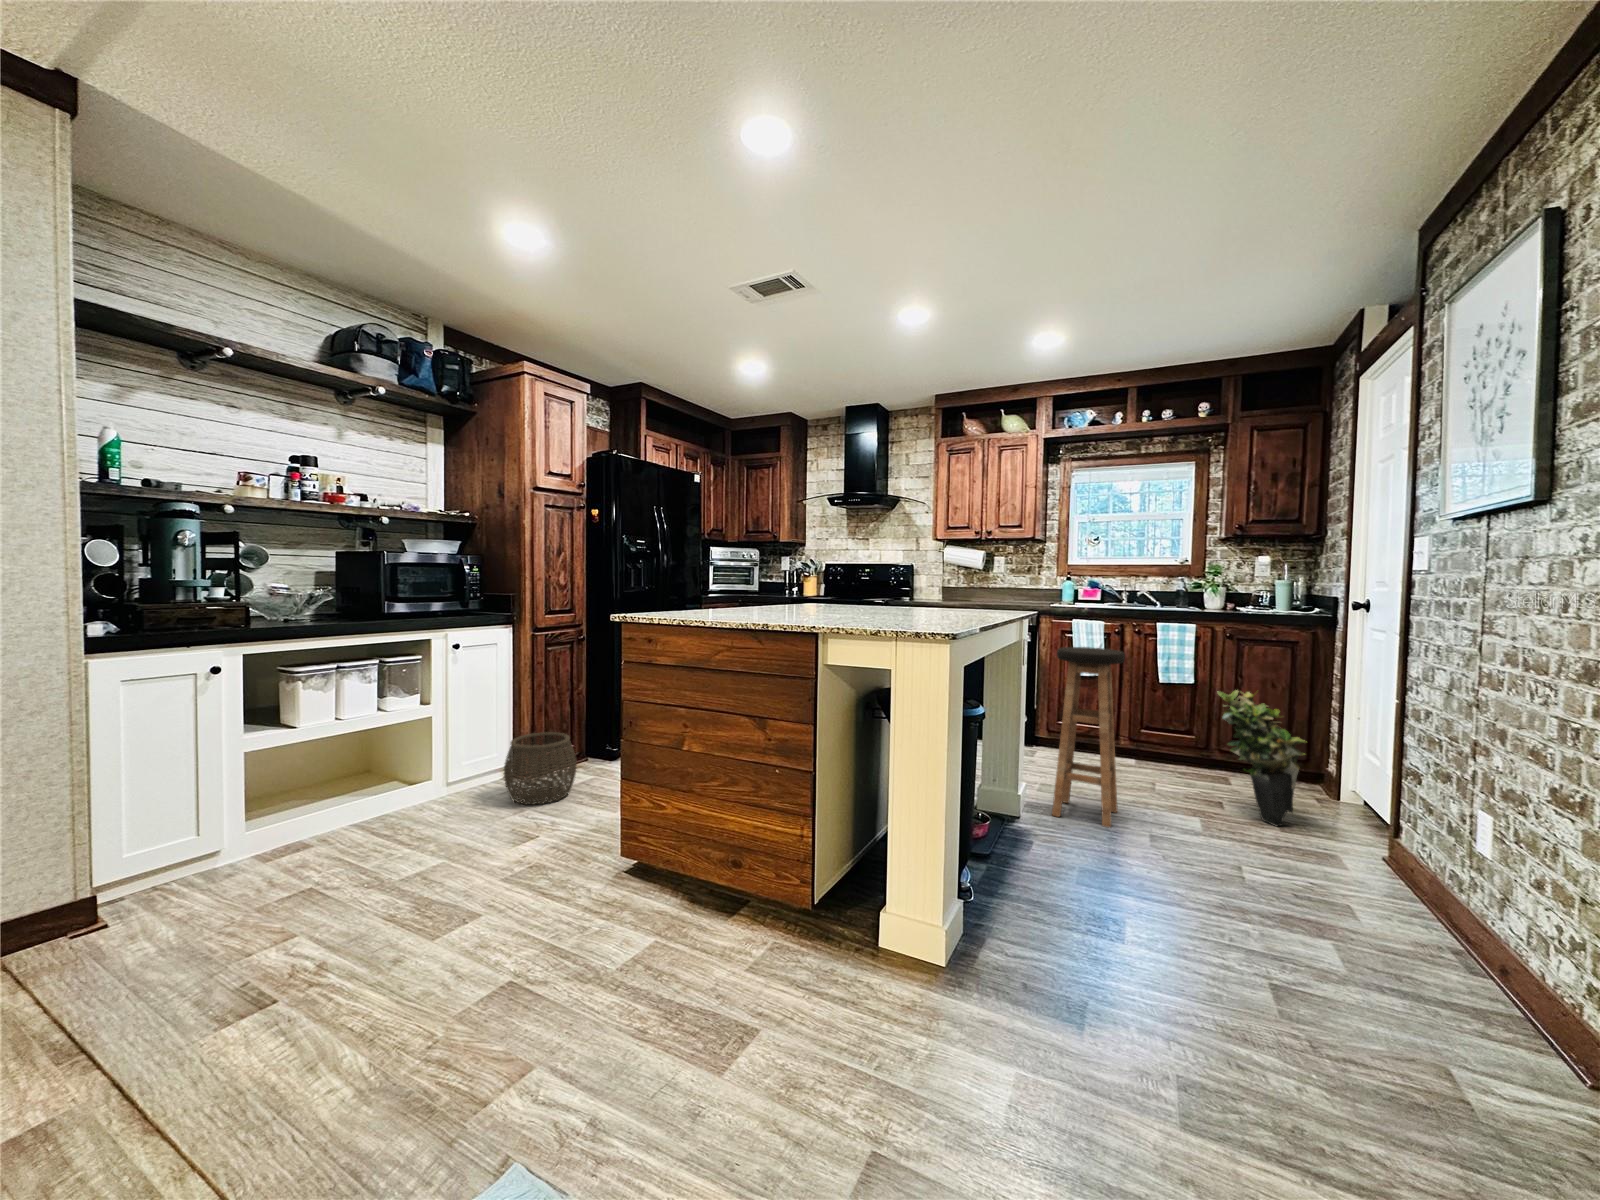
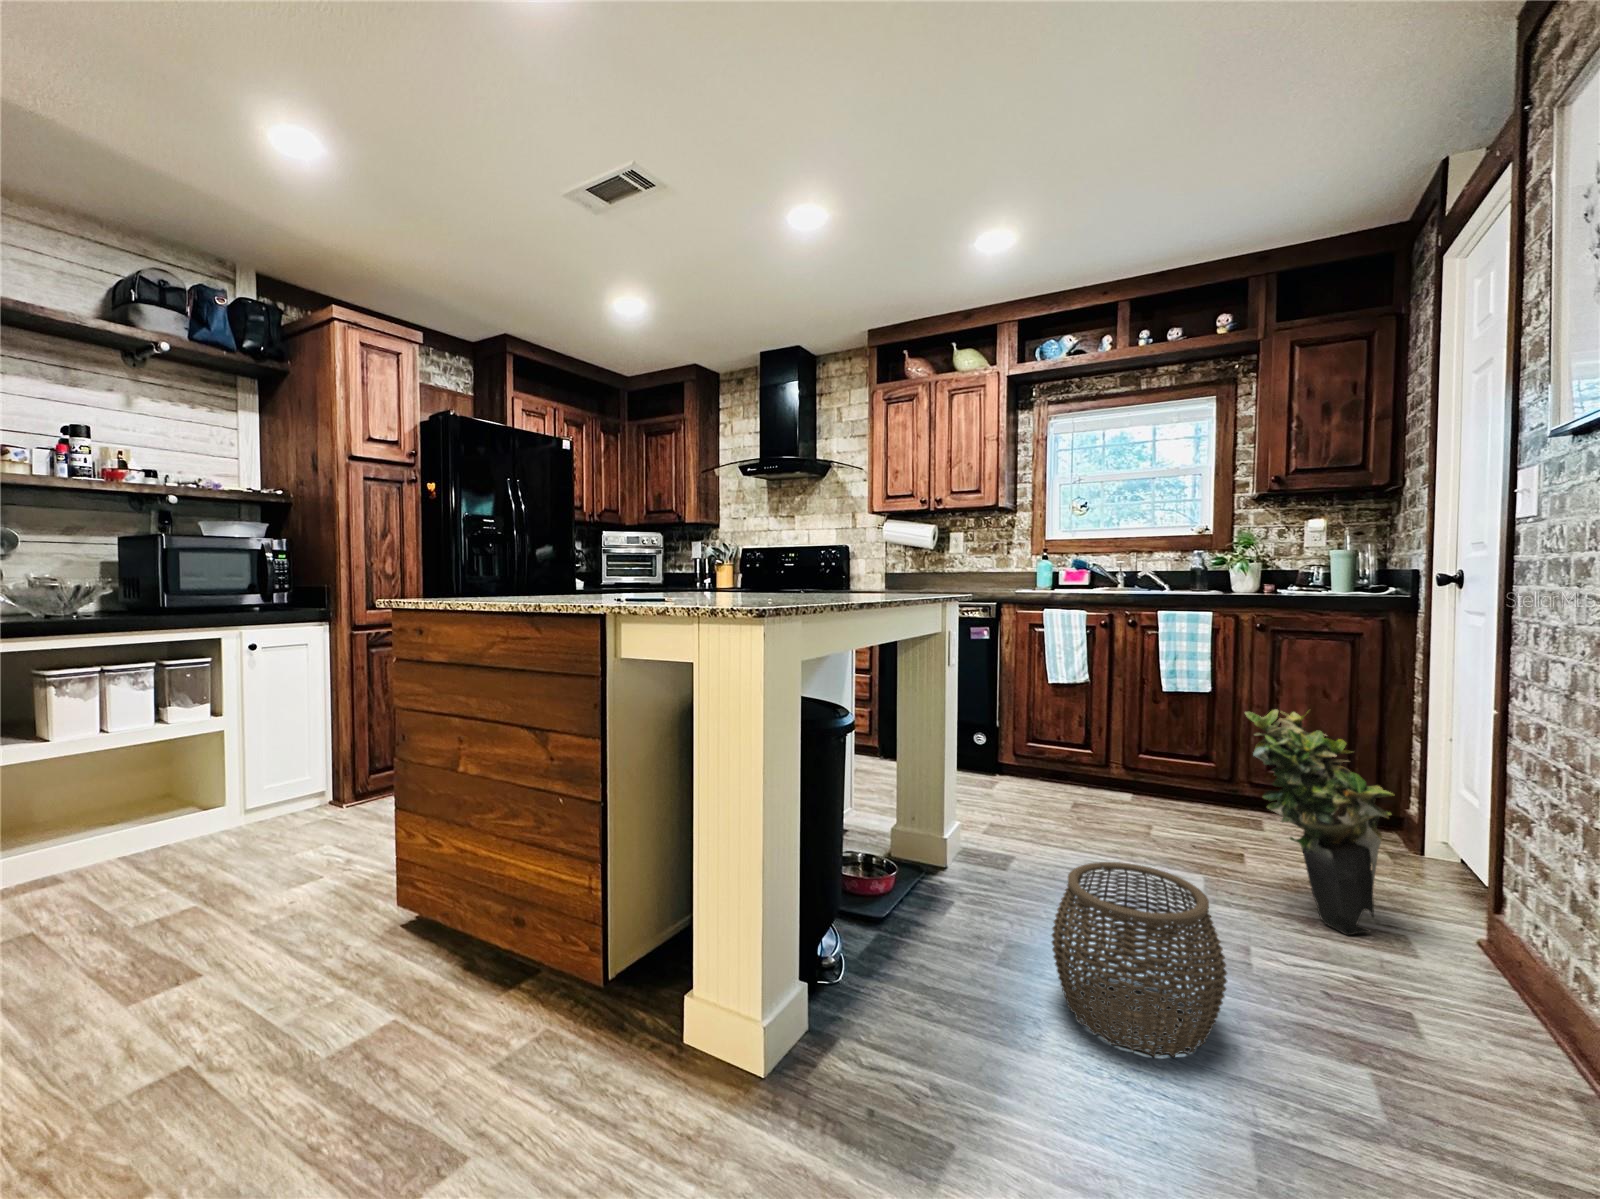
bar stool: present [1052,647,1125,828] -> none [980,644,1092,940]
woven basket: present [504,732,577,805] -> present [1052,862,1227,1057]

